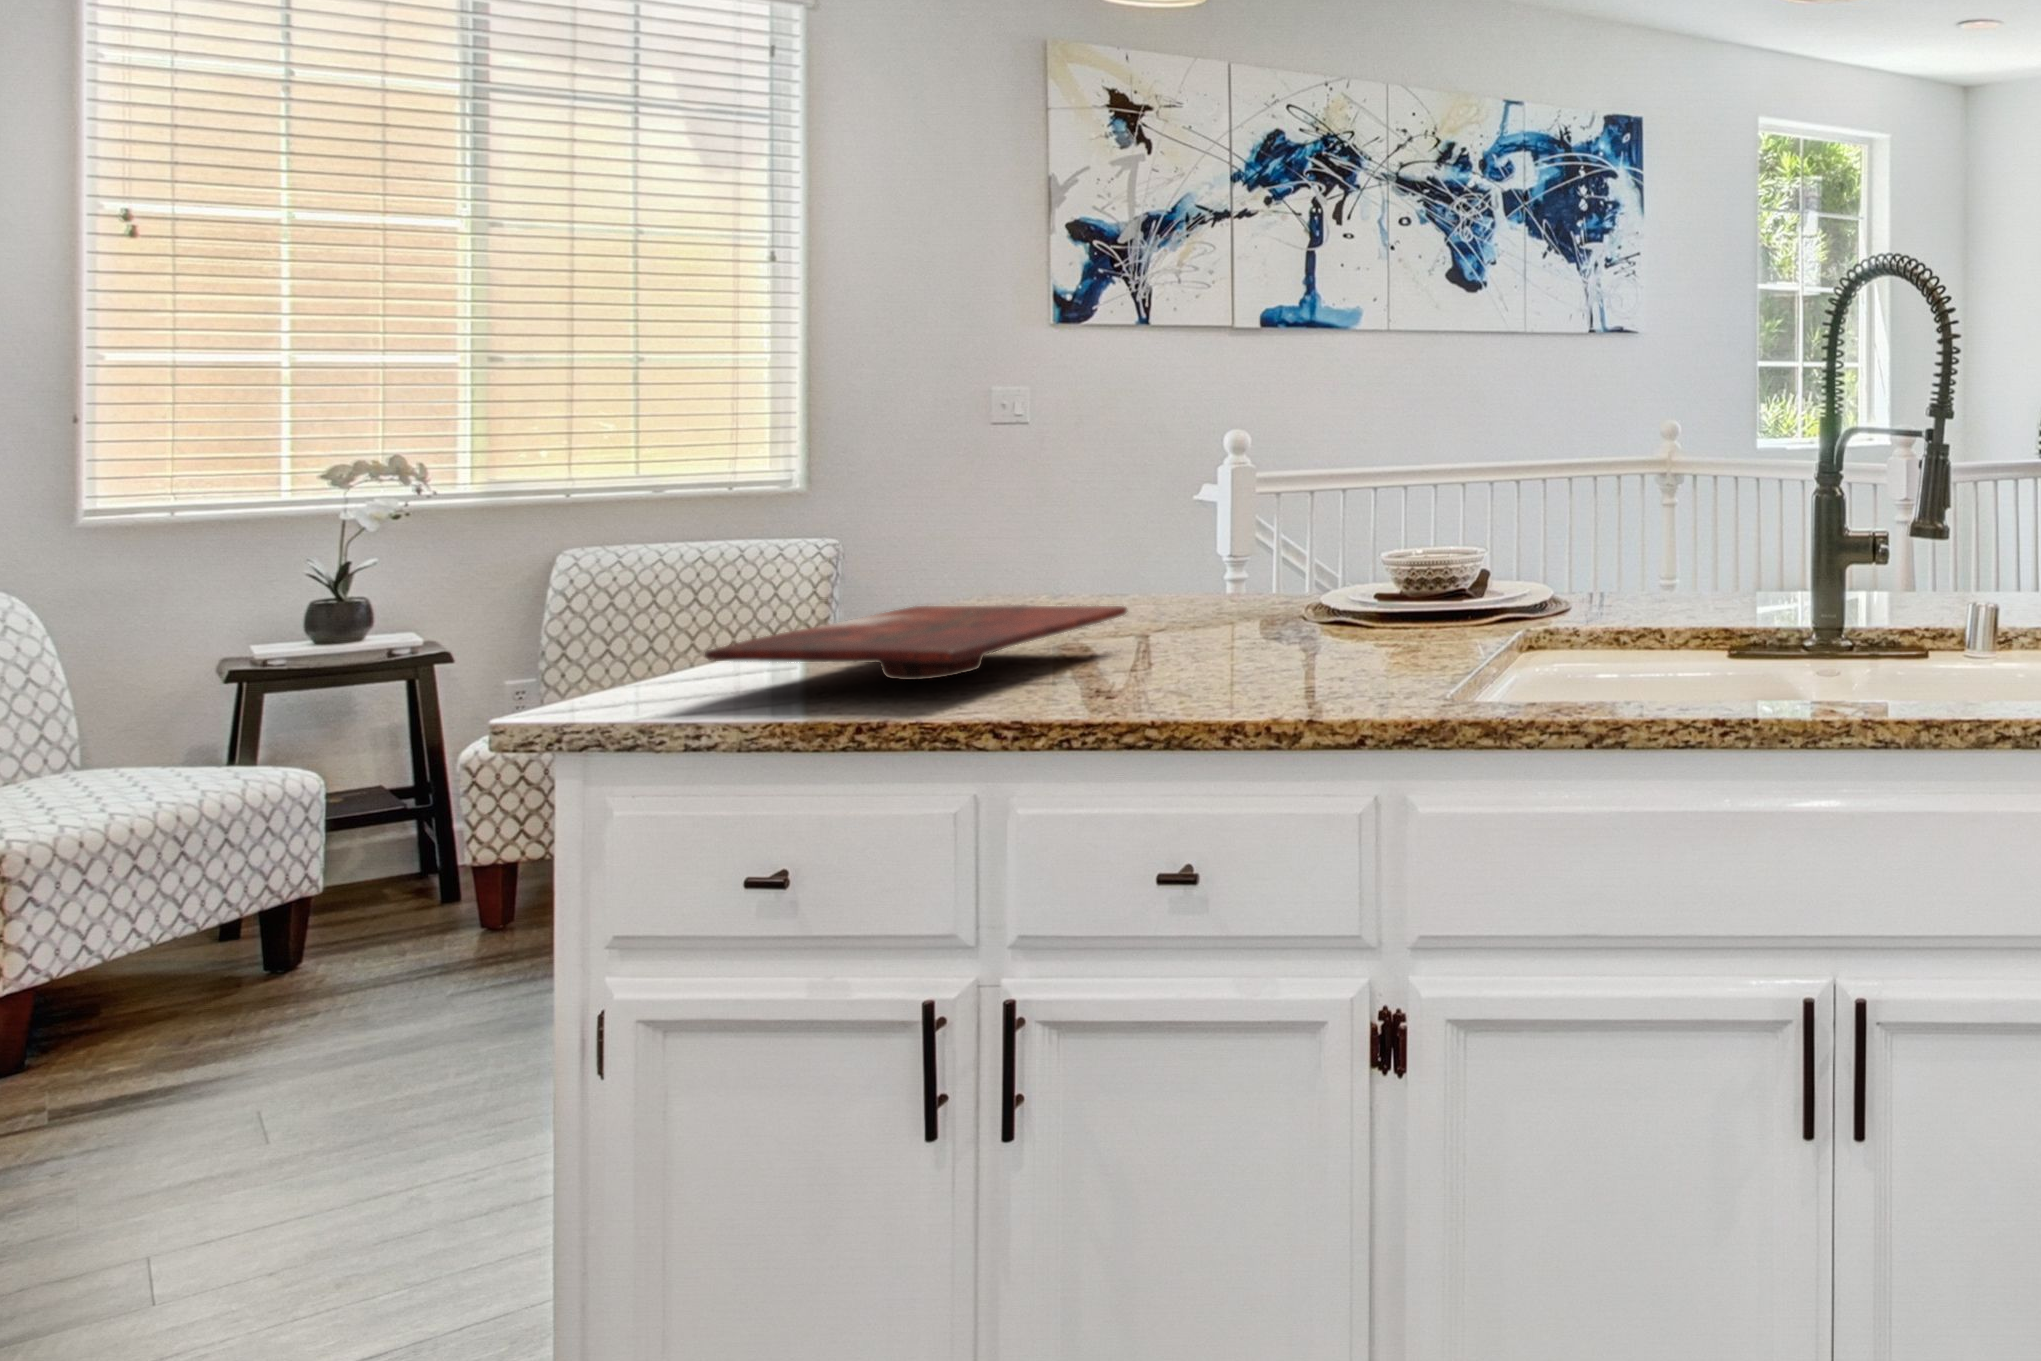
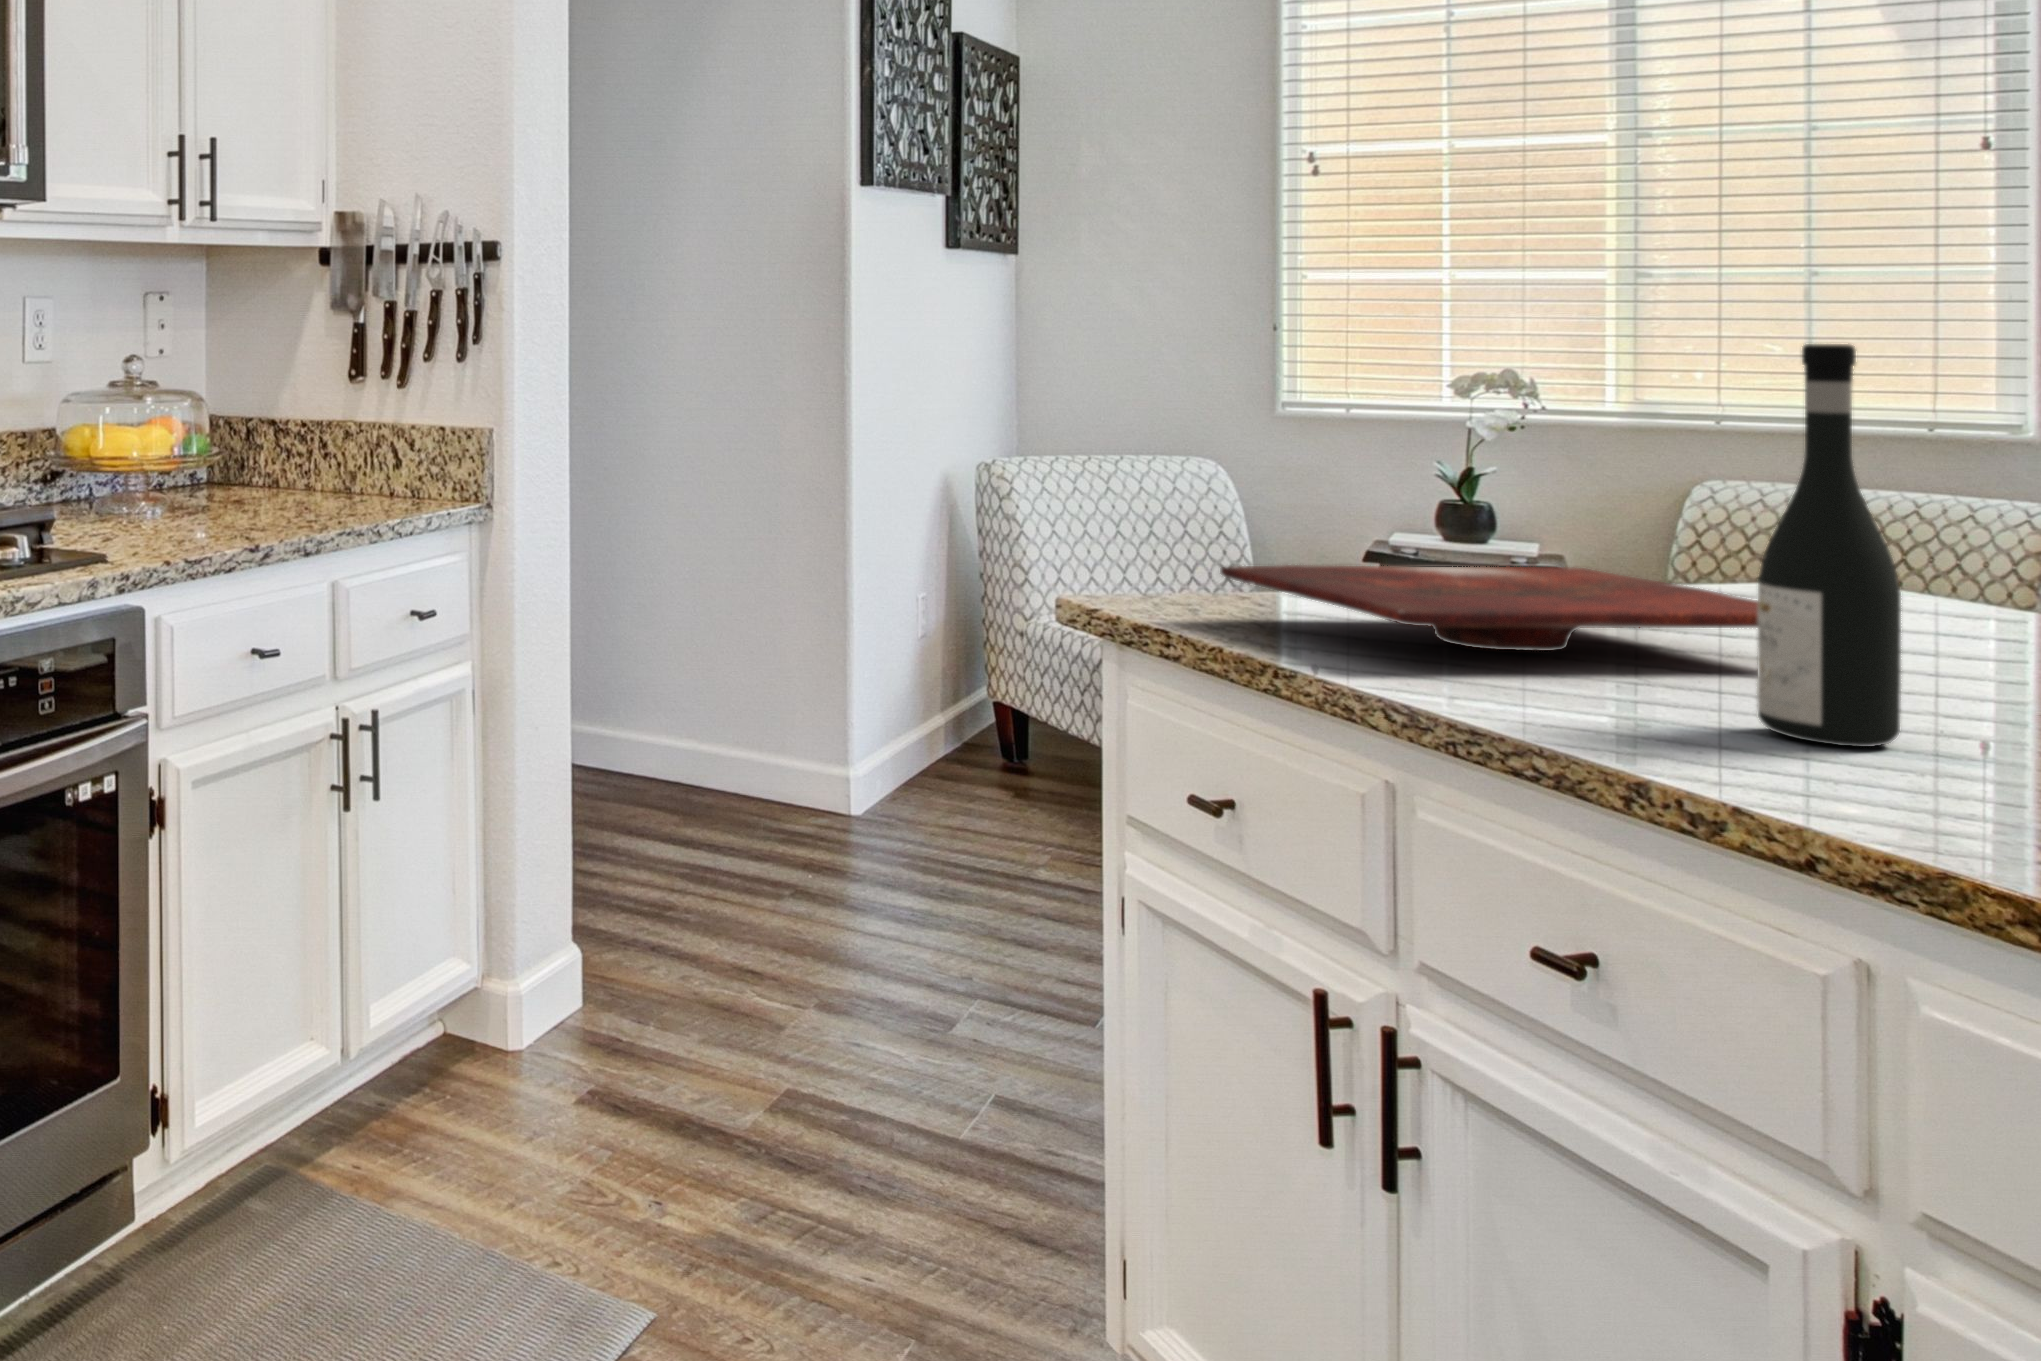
wine bottle: none [1196,415,1271,683] -> present [1757,344,1901,747]

